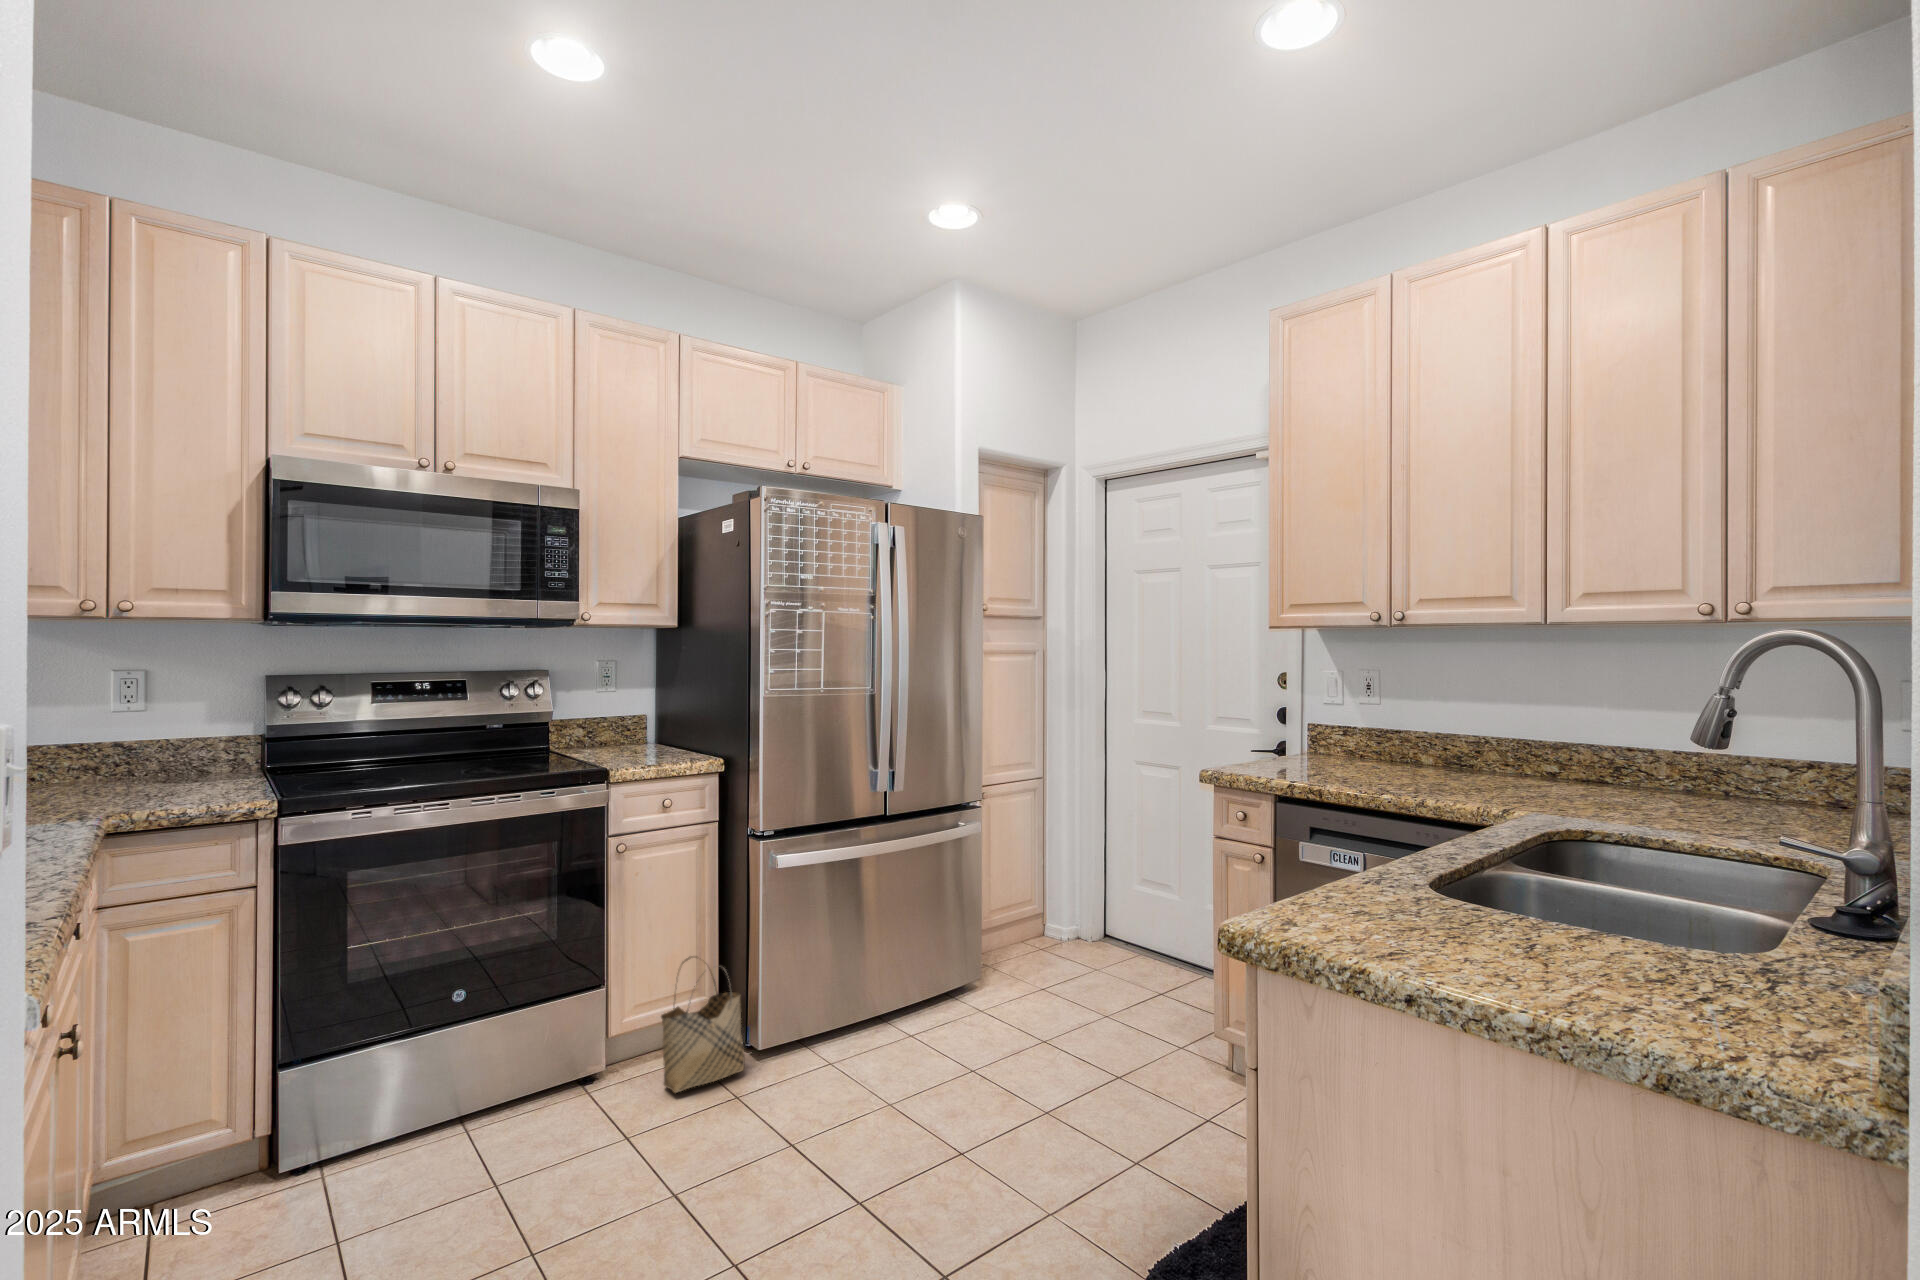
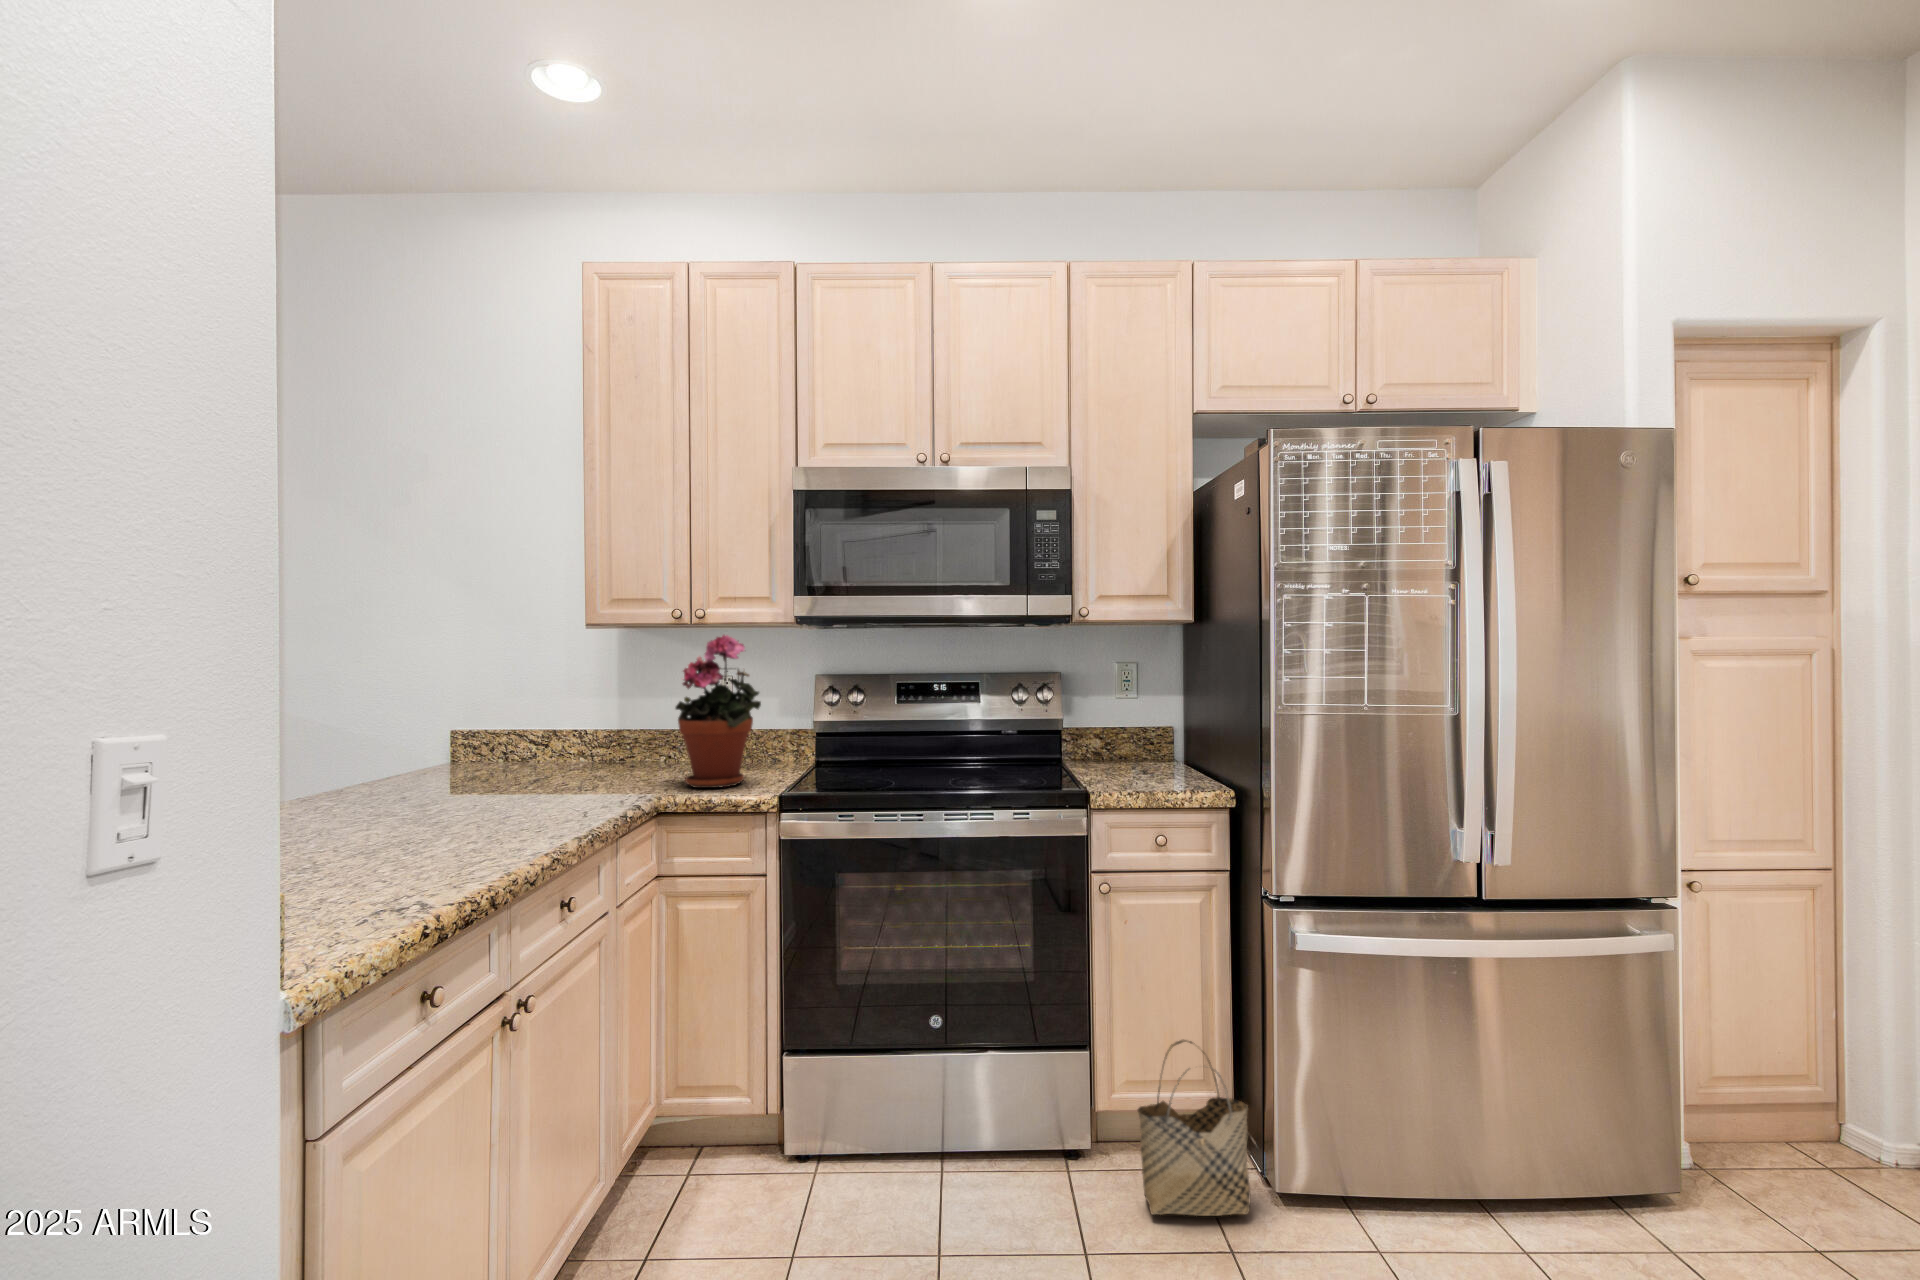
potted plant: none [104,629,239,802] -> present [676,635,761,788]

